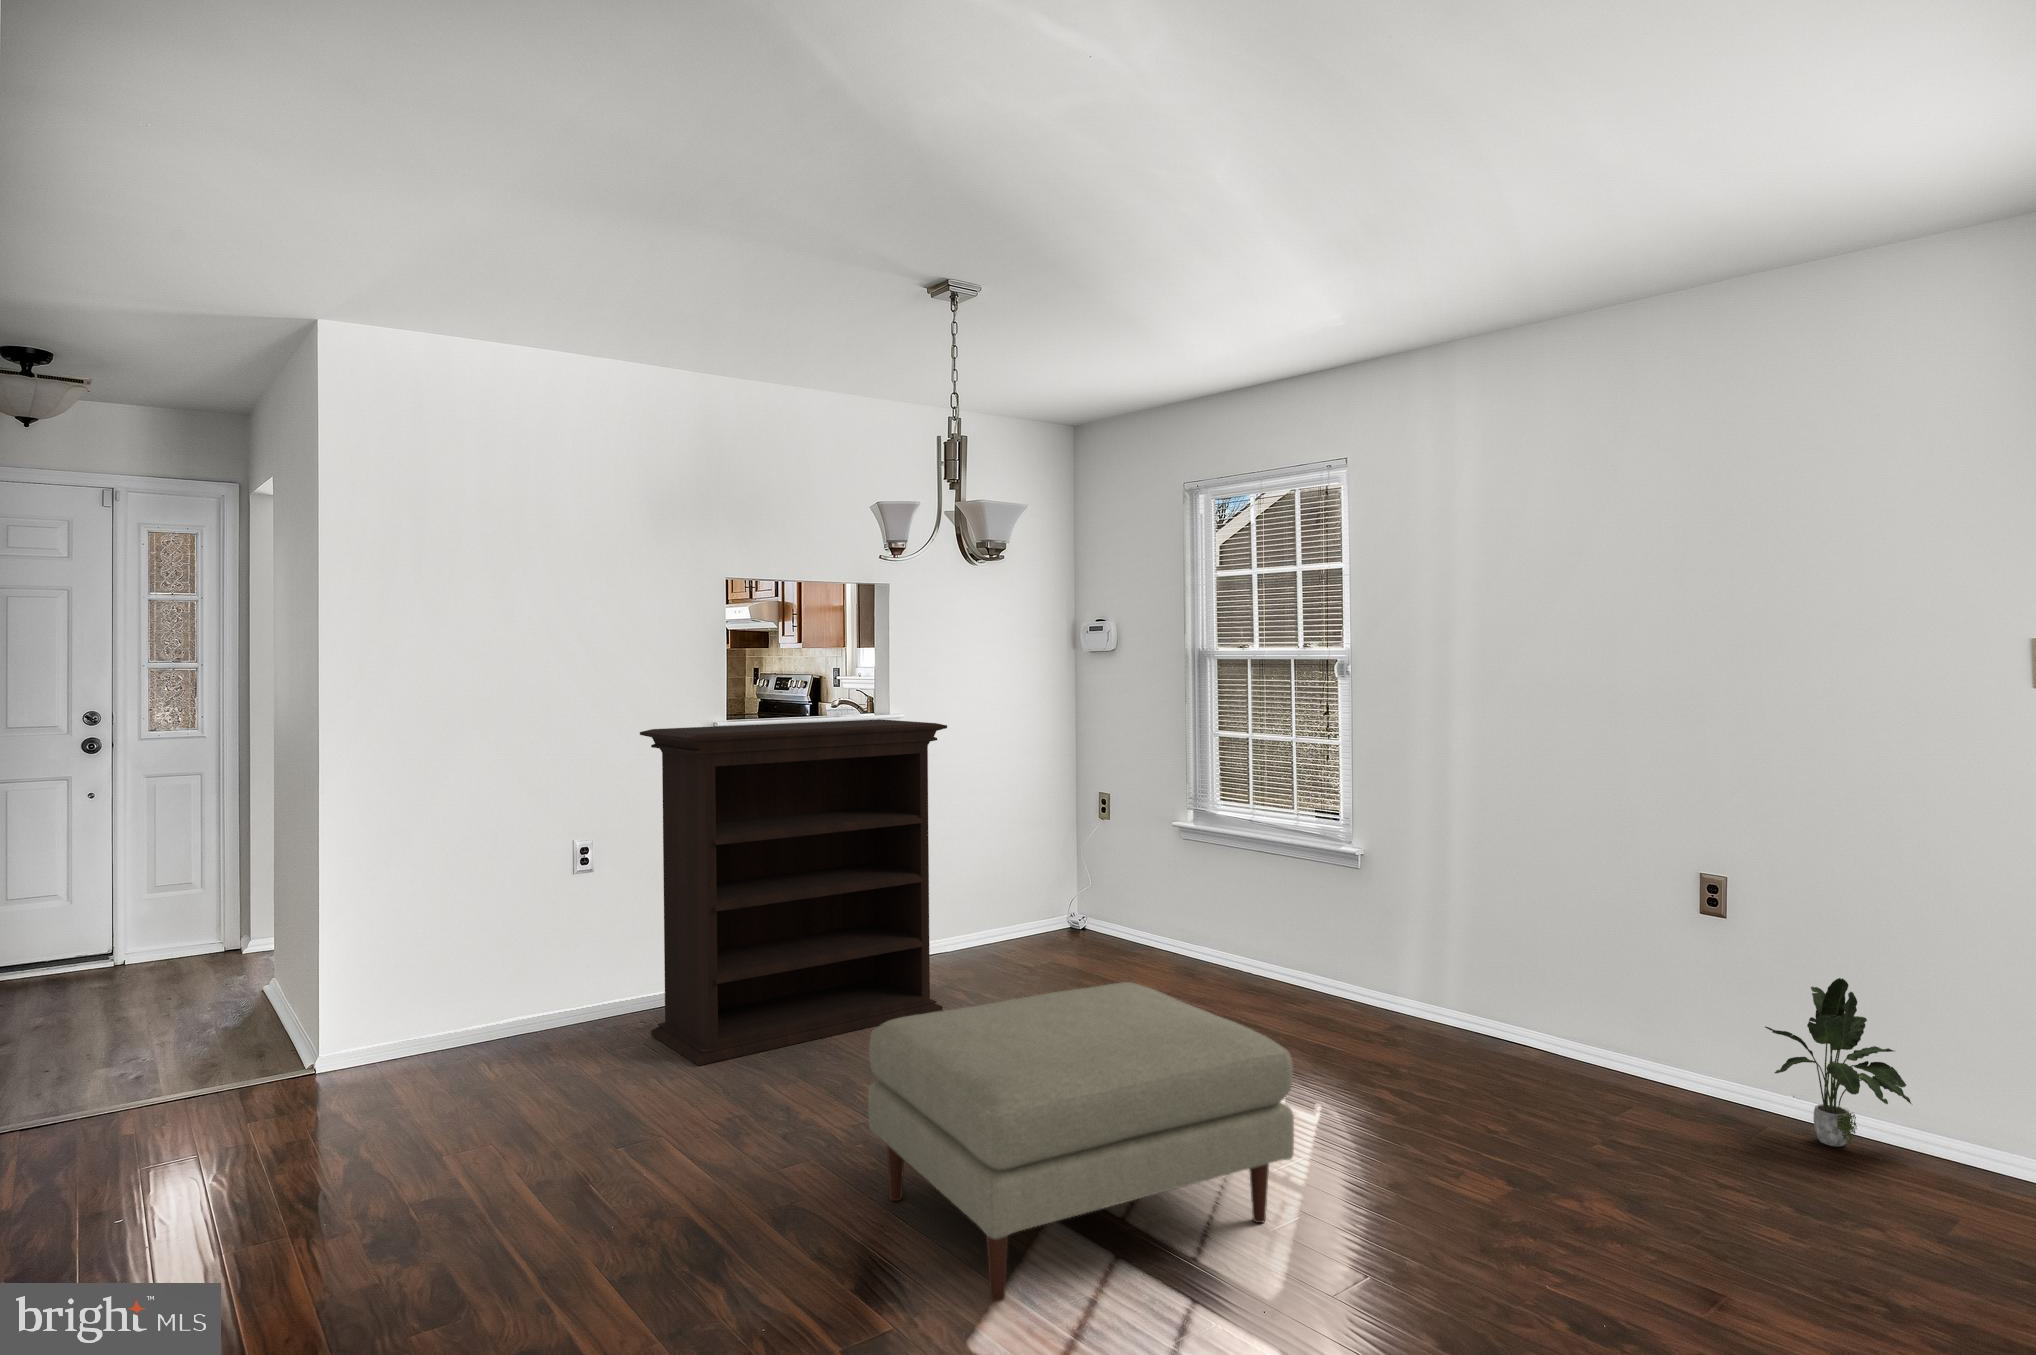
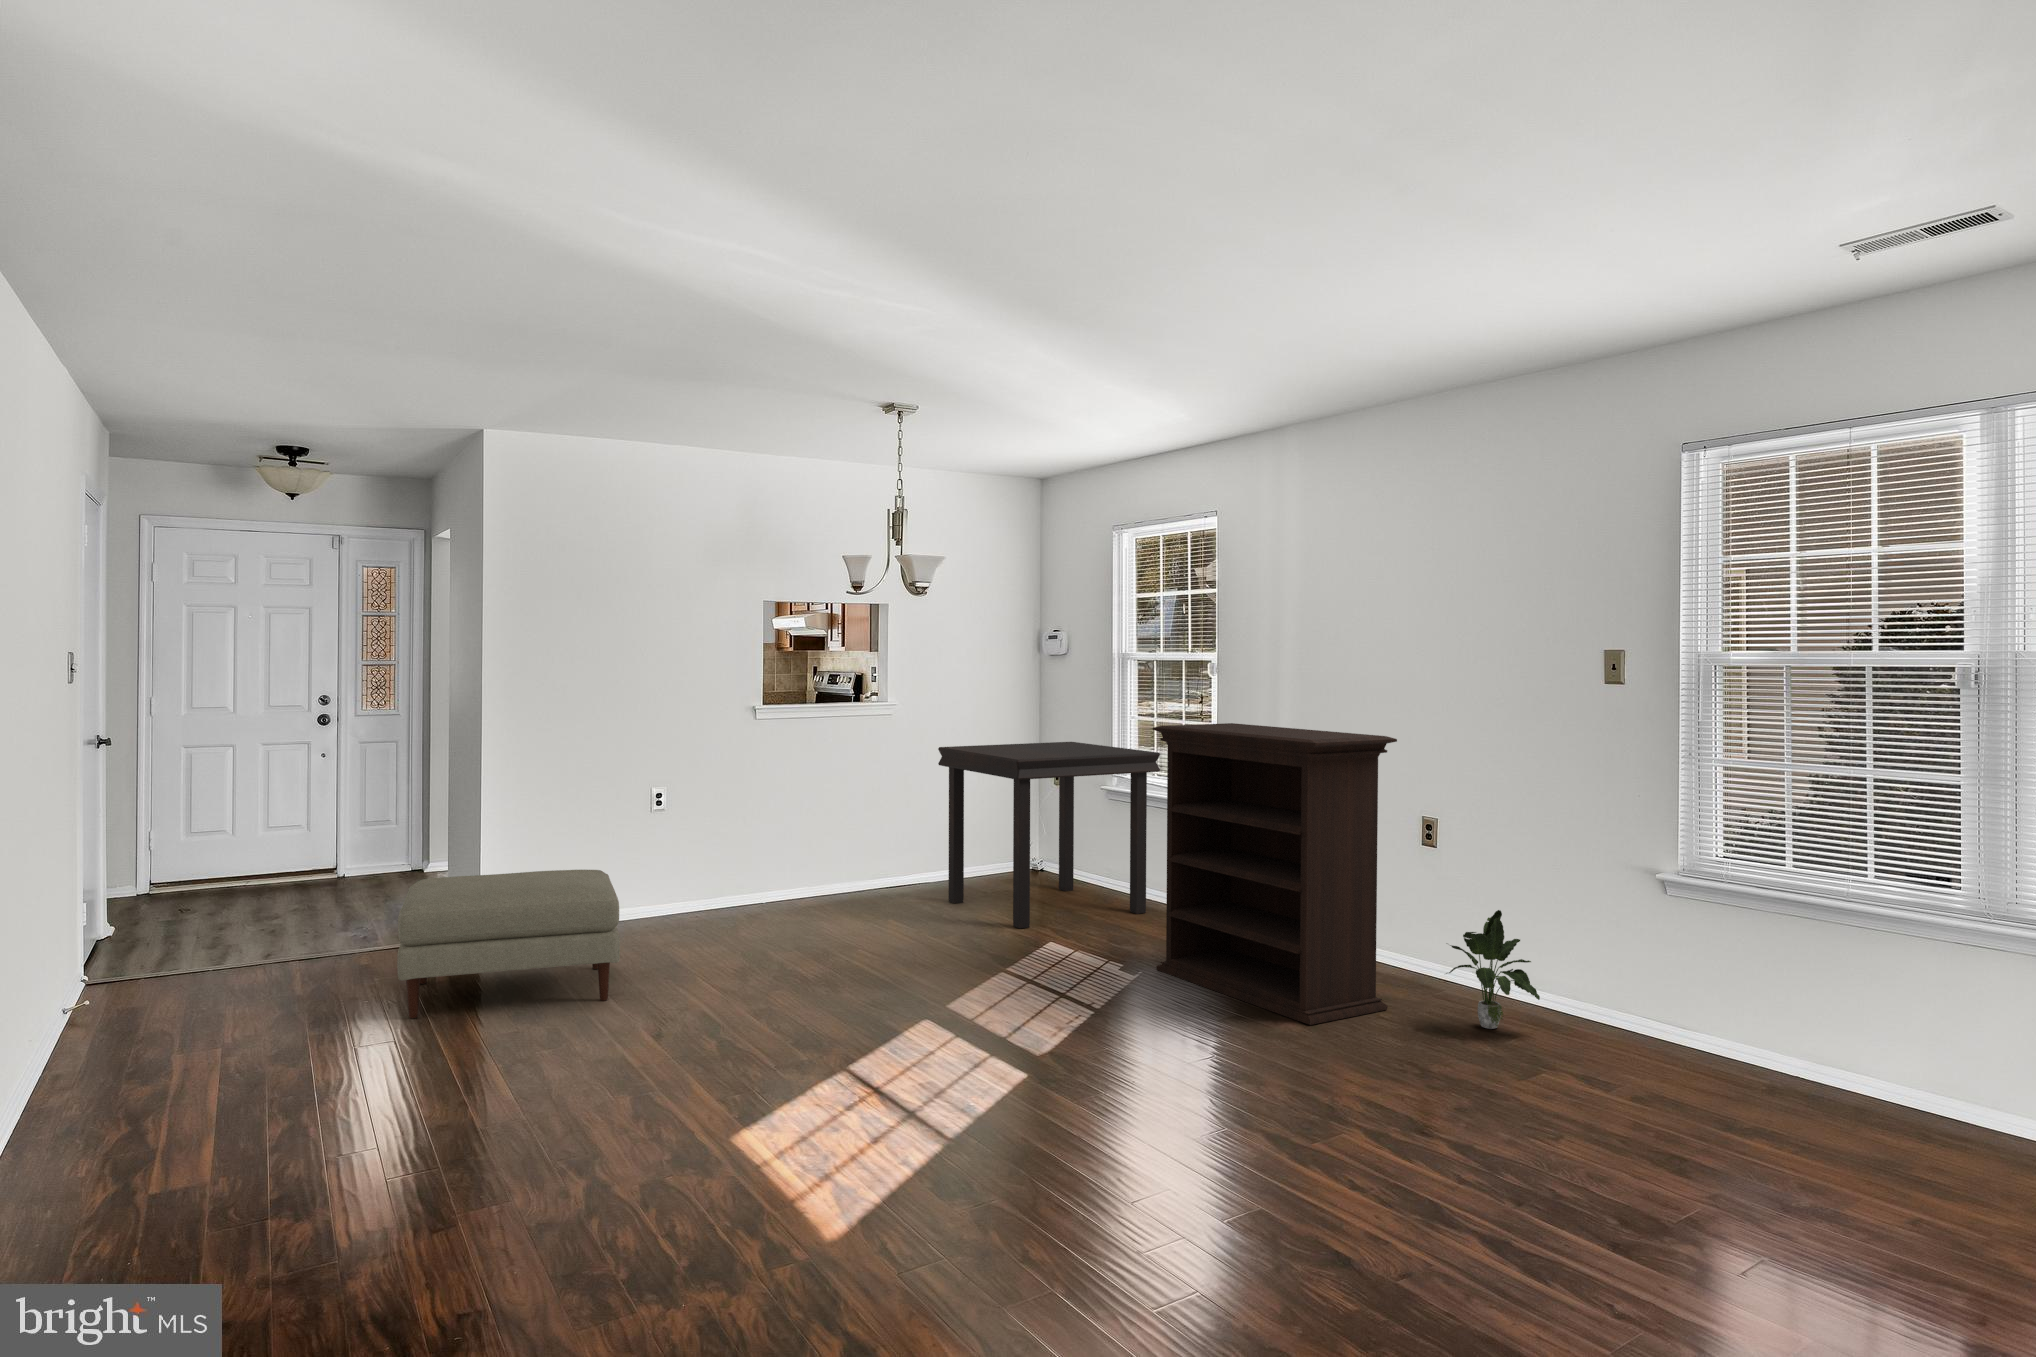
bookshelf: present [640,719,947,1065] -> present [1153,723,1397,1025]
dining table: none [944,754,1233,1002] -> present [938,742,1160,928]
ottoman: present [868,982,1294,1302] -> present [397,870,620,1018]

